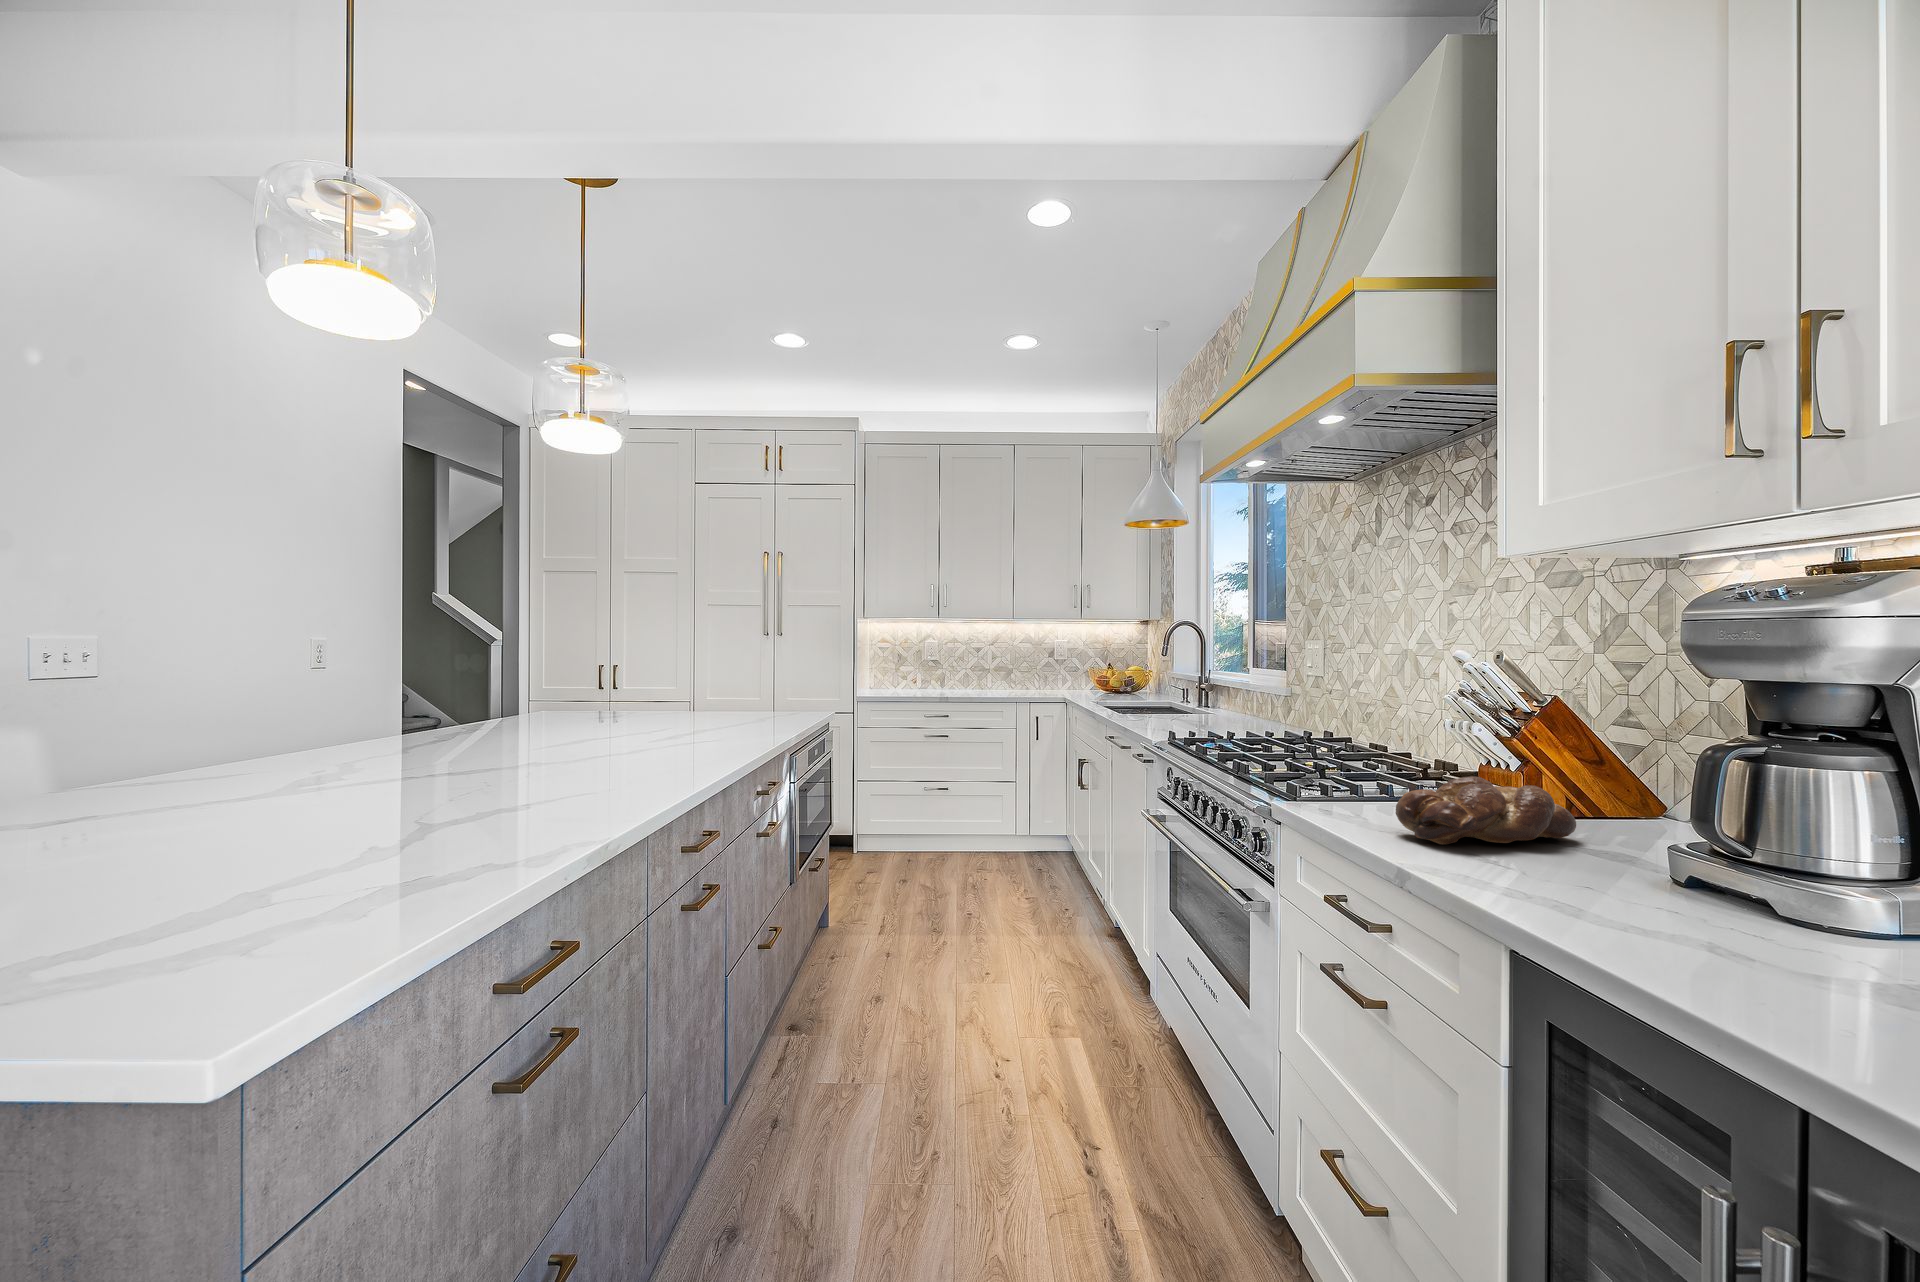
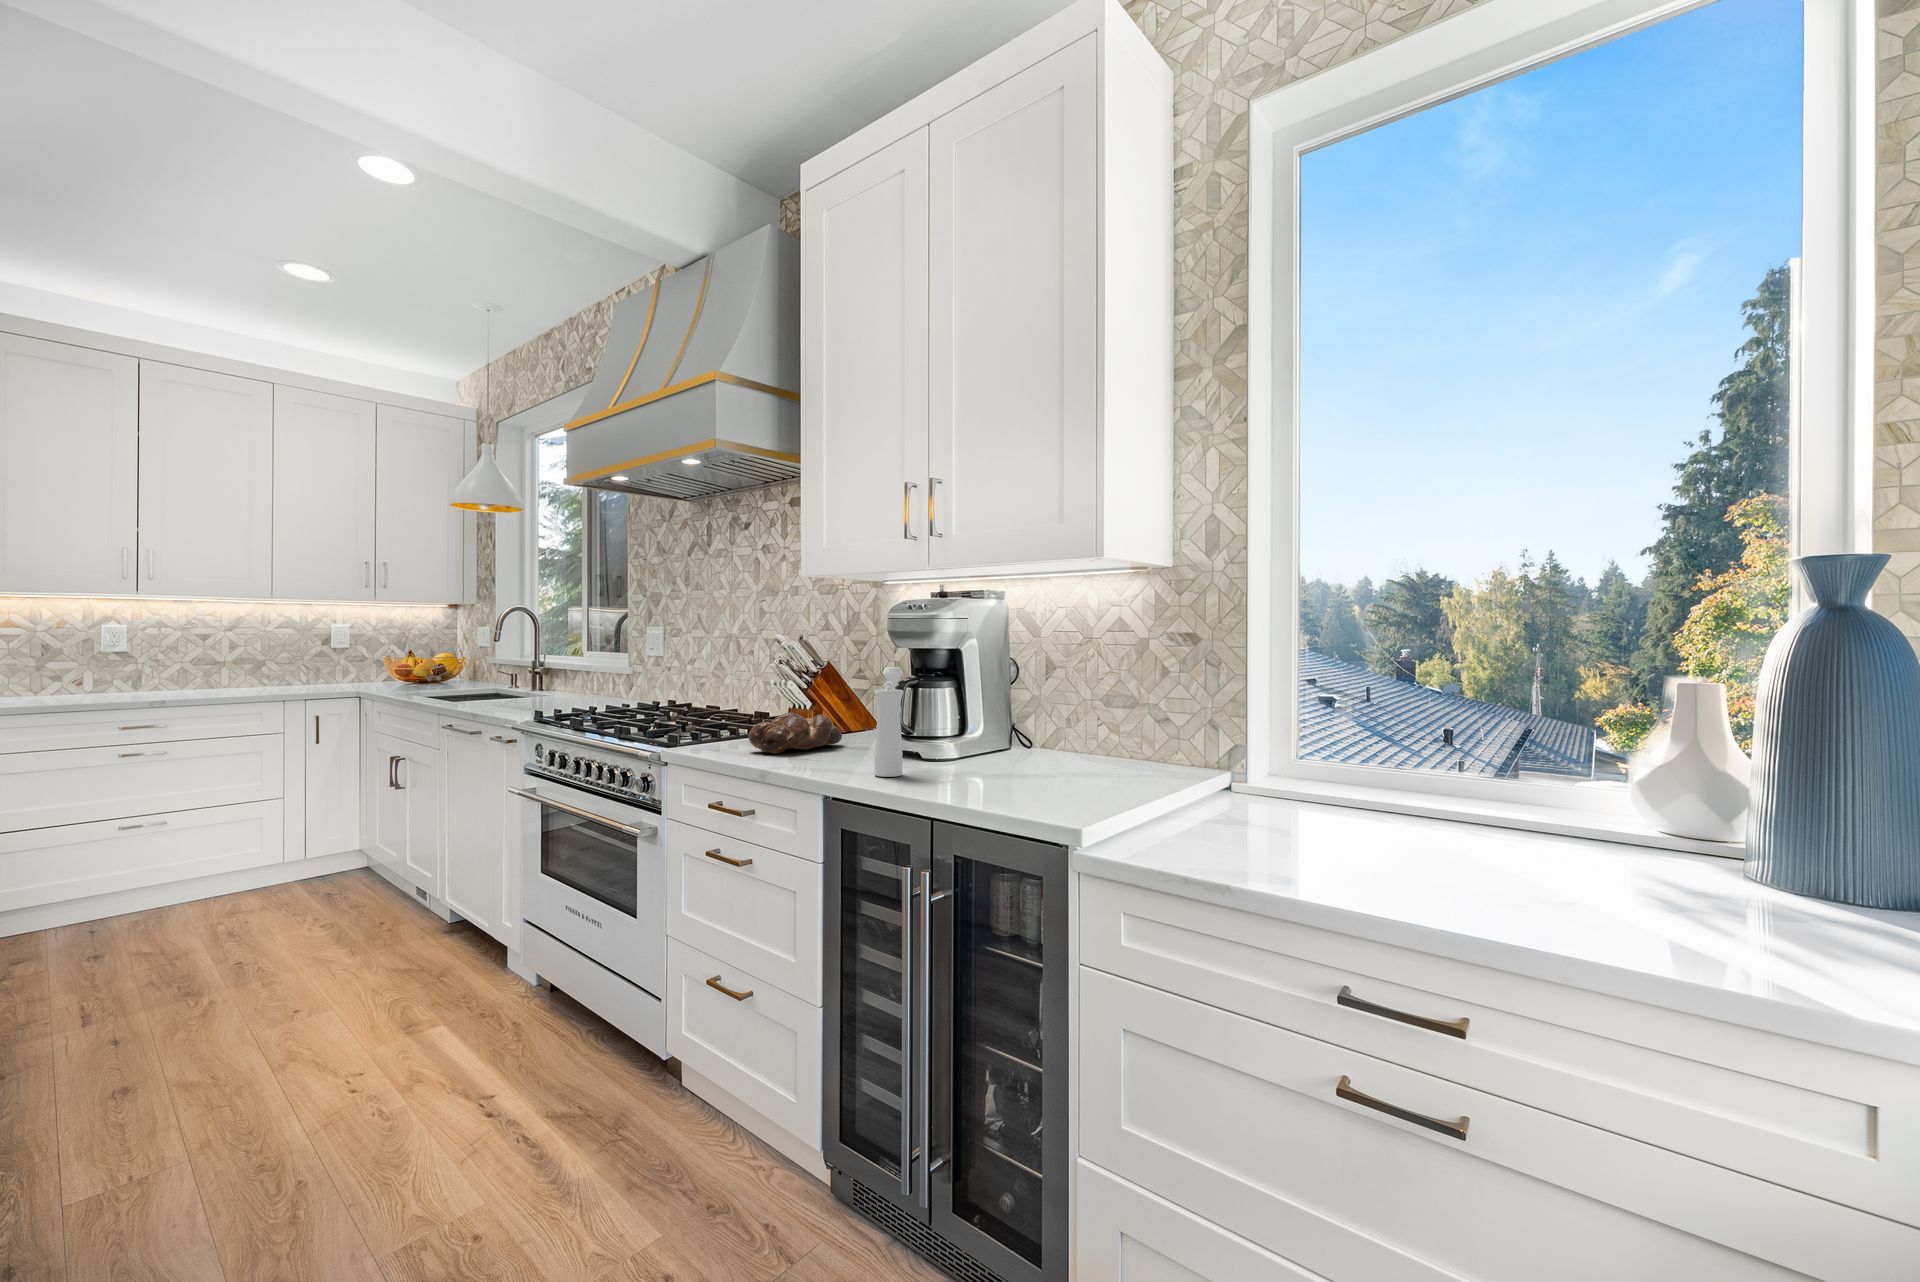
pepper mill: none [1638,717,1717,958] -> present [874,667,903,777]

